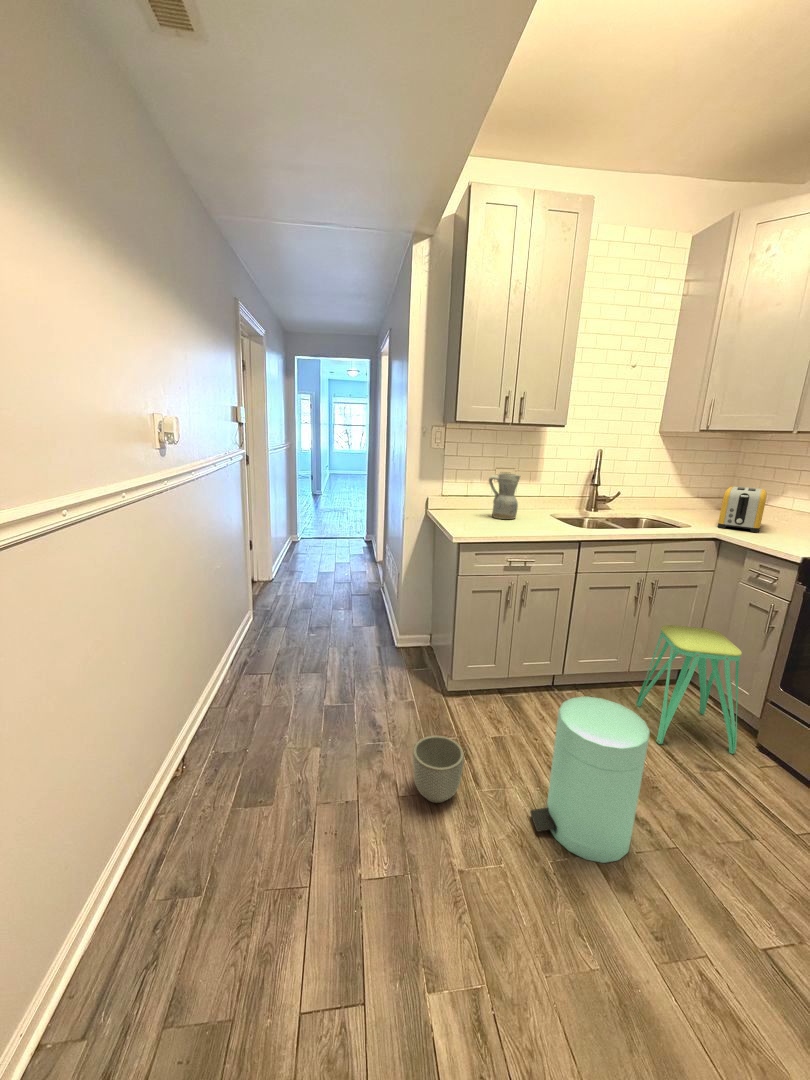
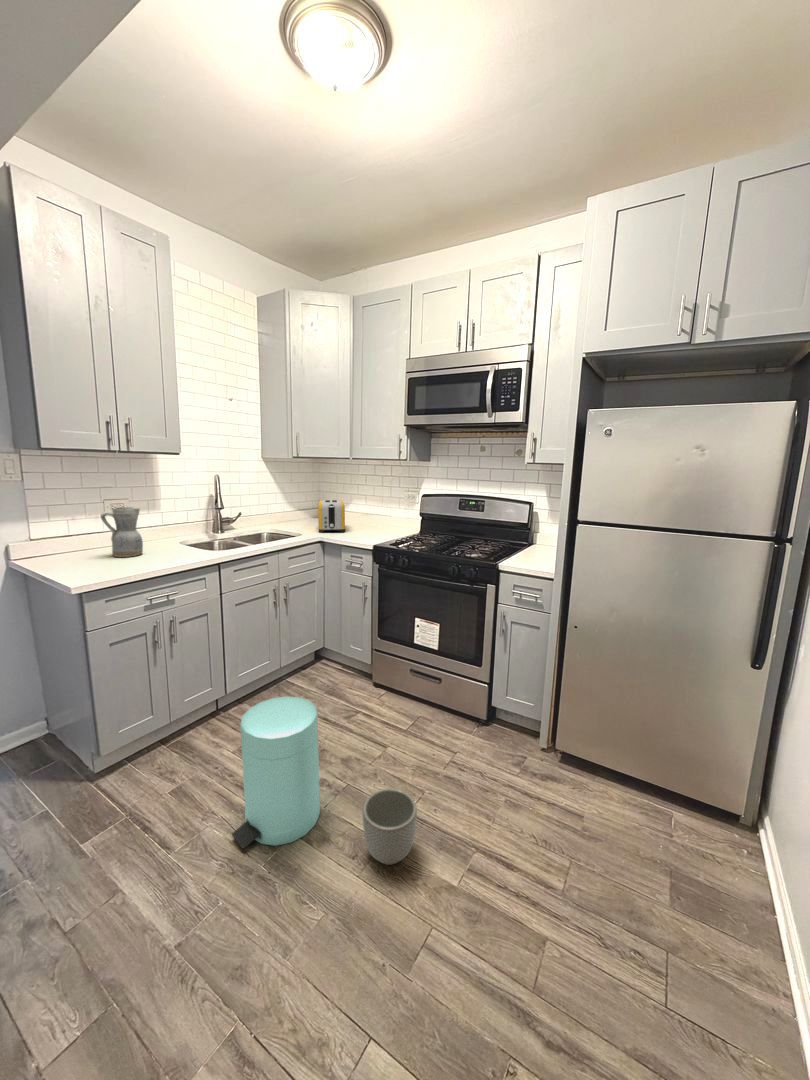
stool: present [636,625,742,754] -> none [292,612,365,716]
planter: present [413,736,464,803] -> present [363,788,417,865]

